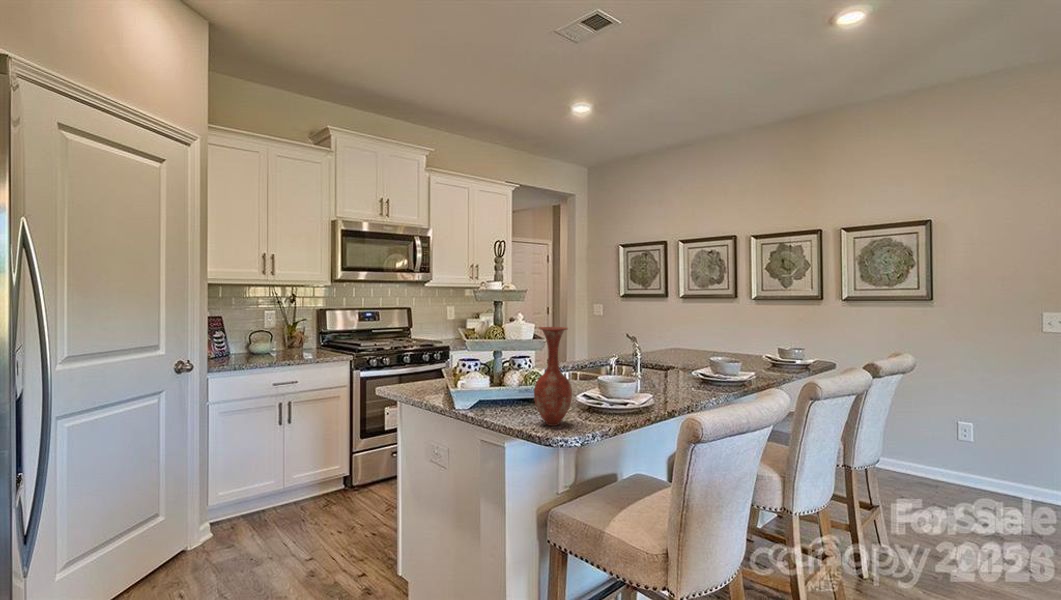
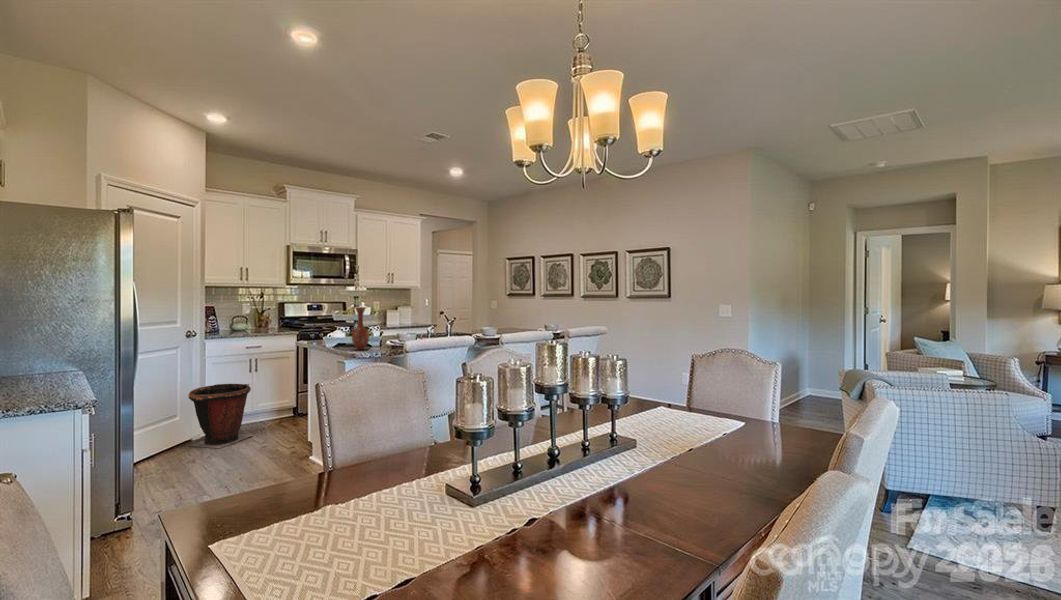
trash can: none [177,442,290,577] -> present [188,384,253,448]

